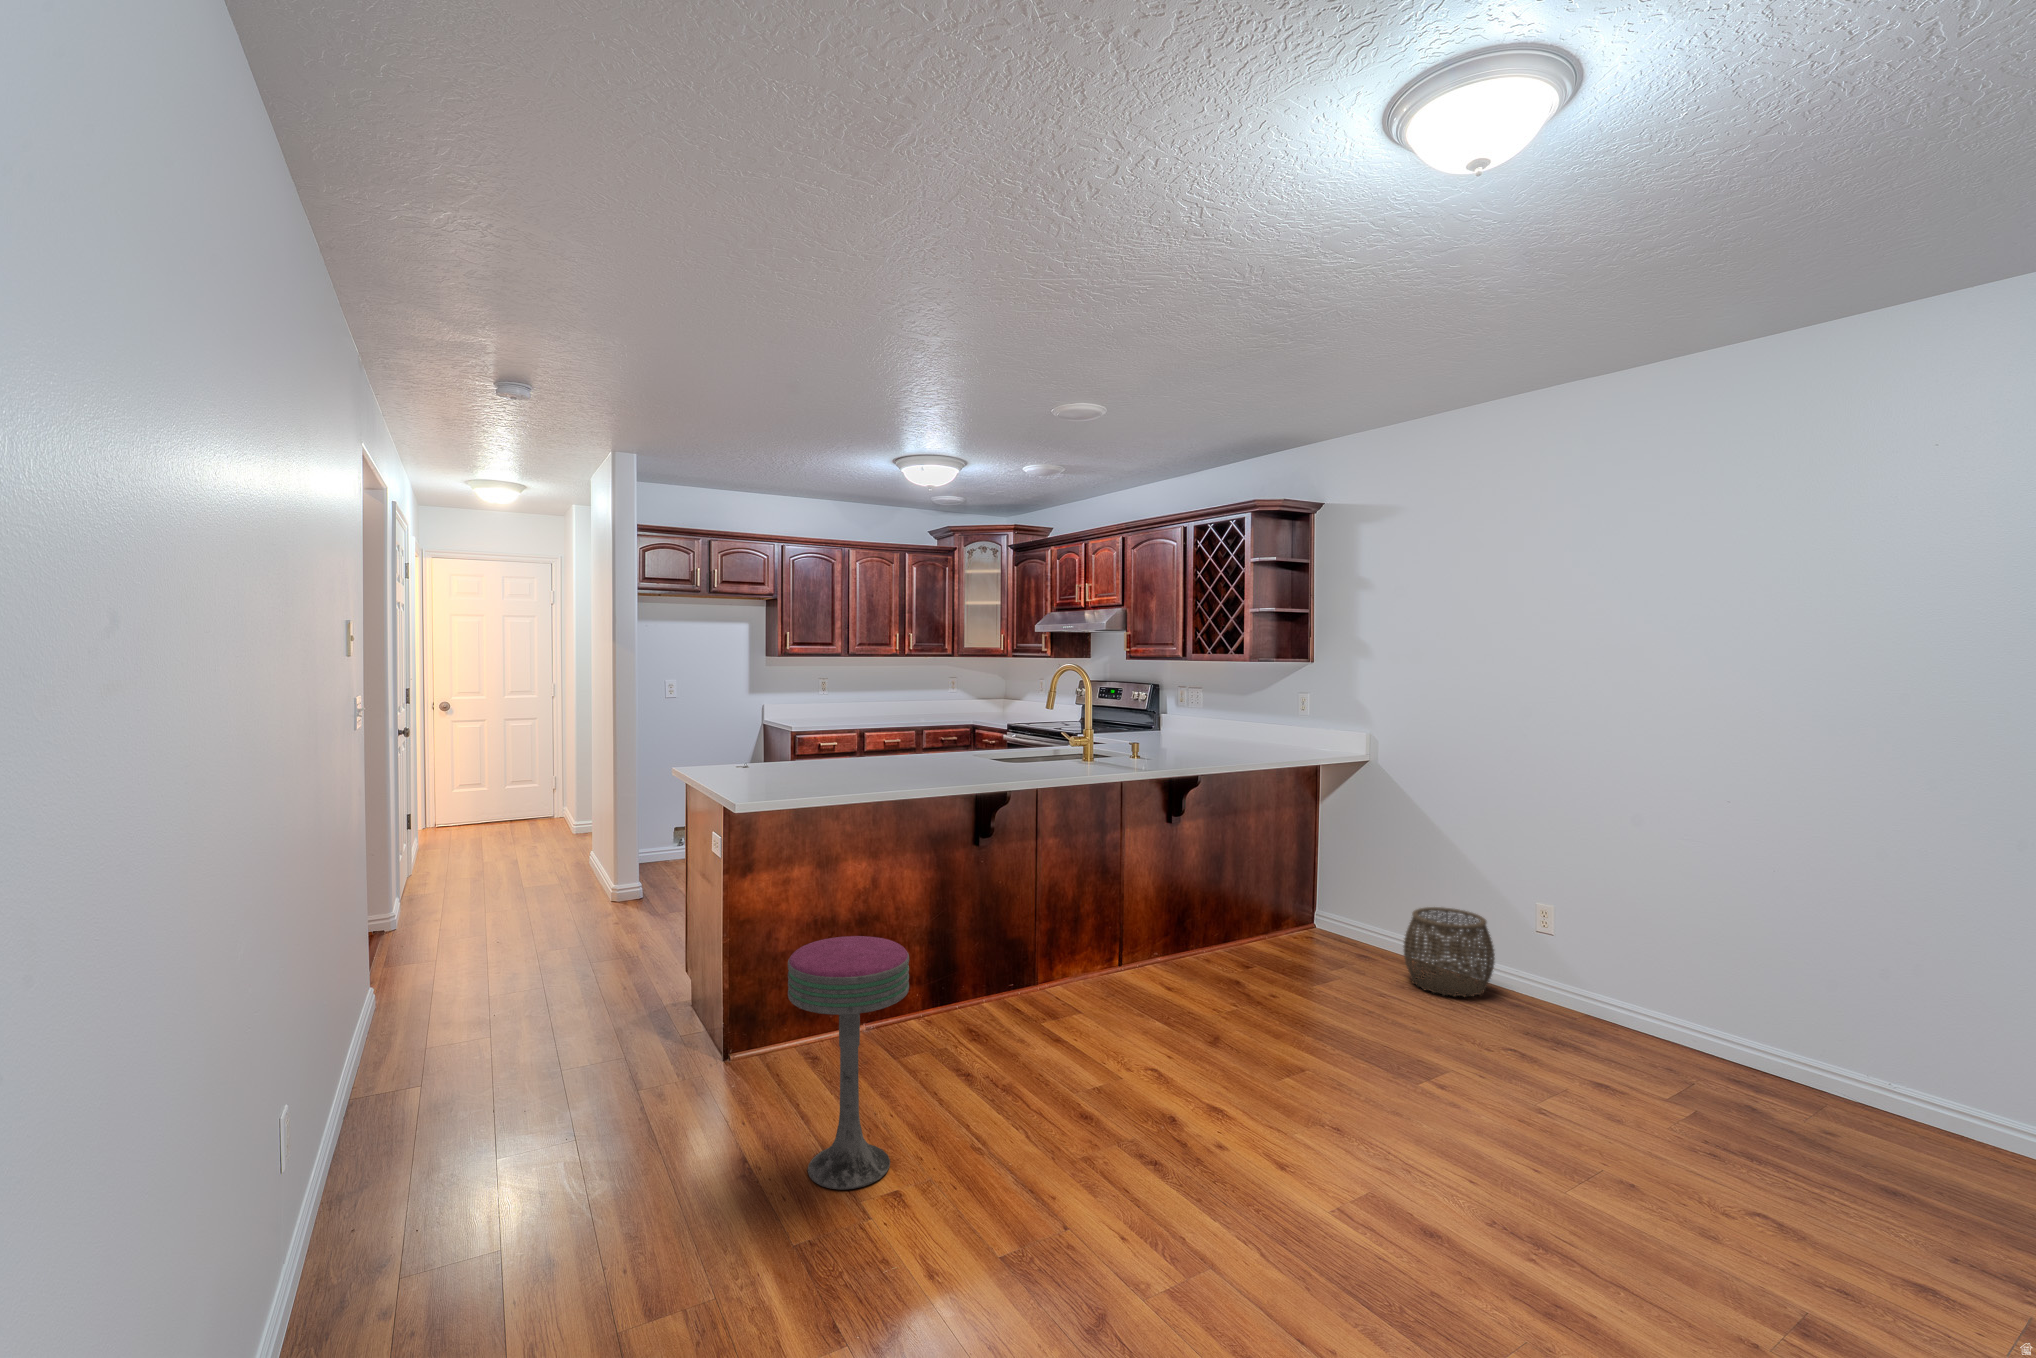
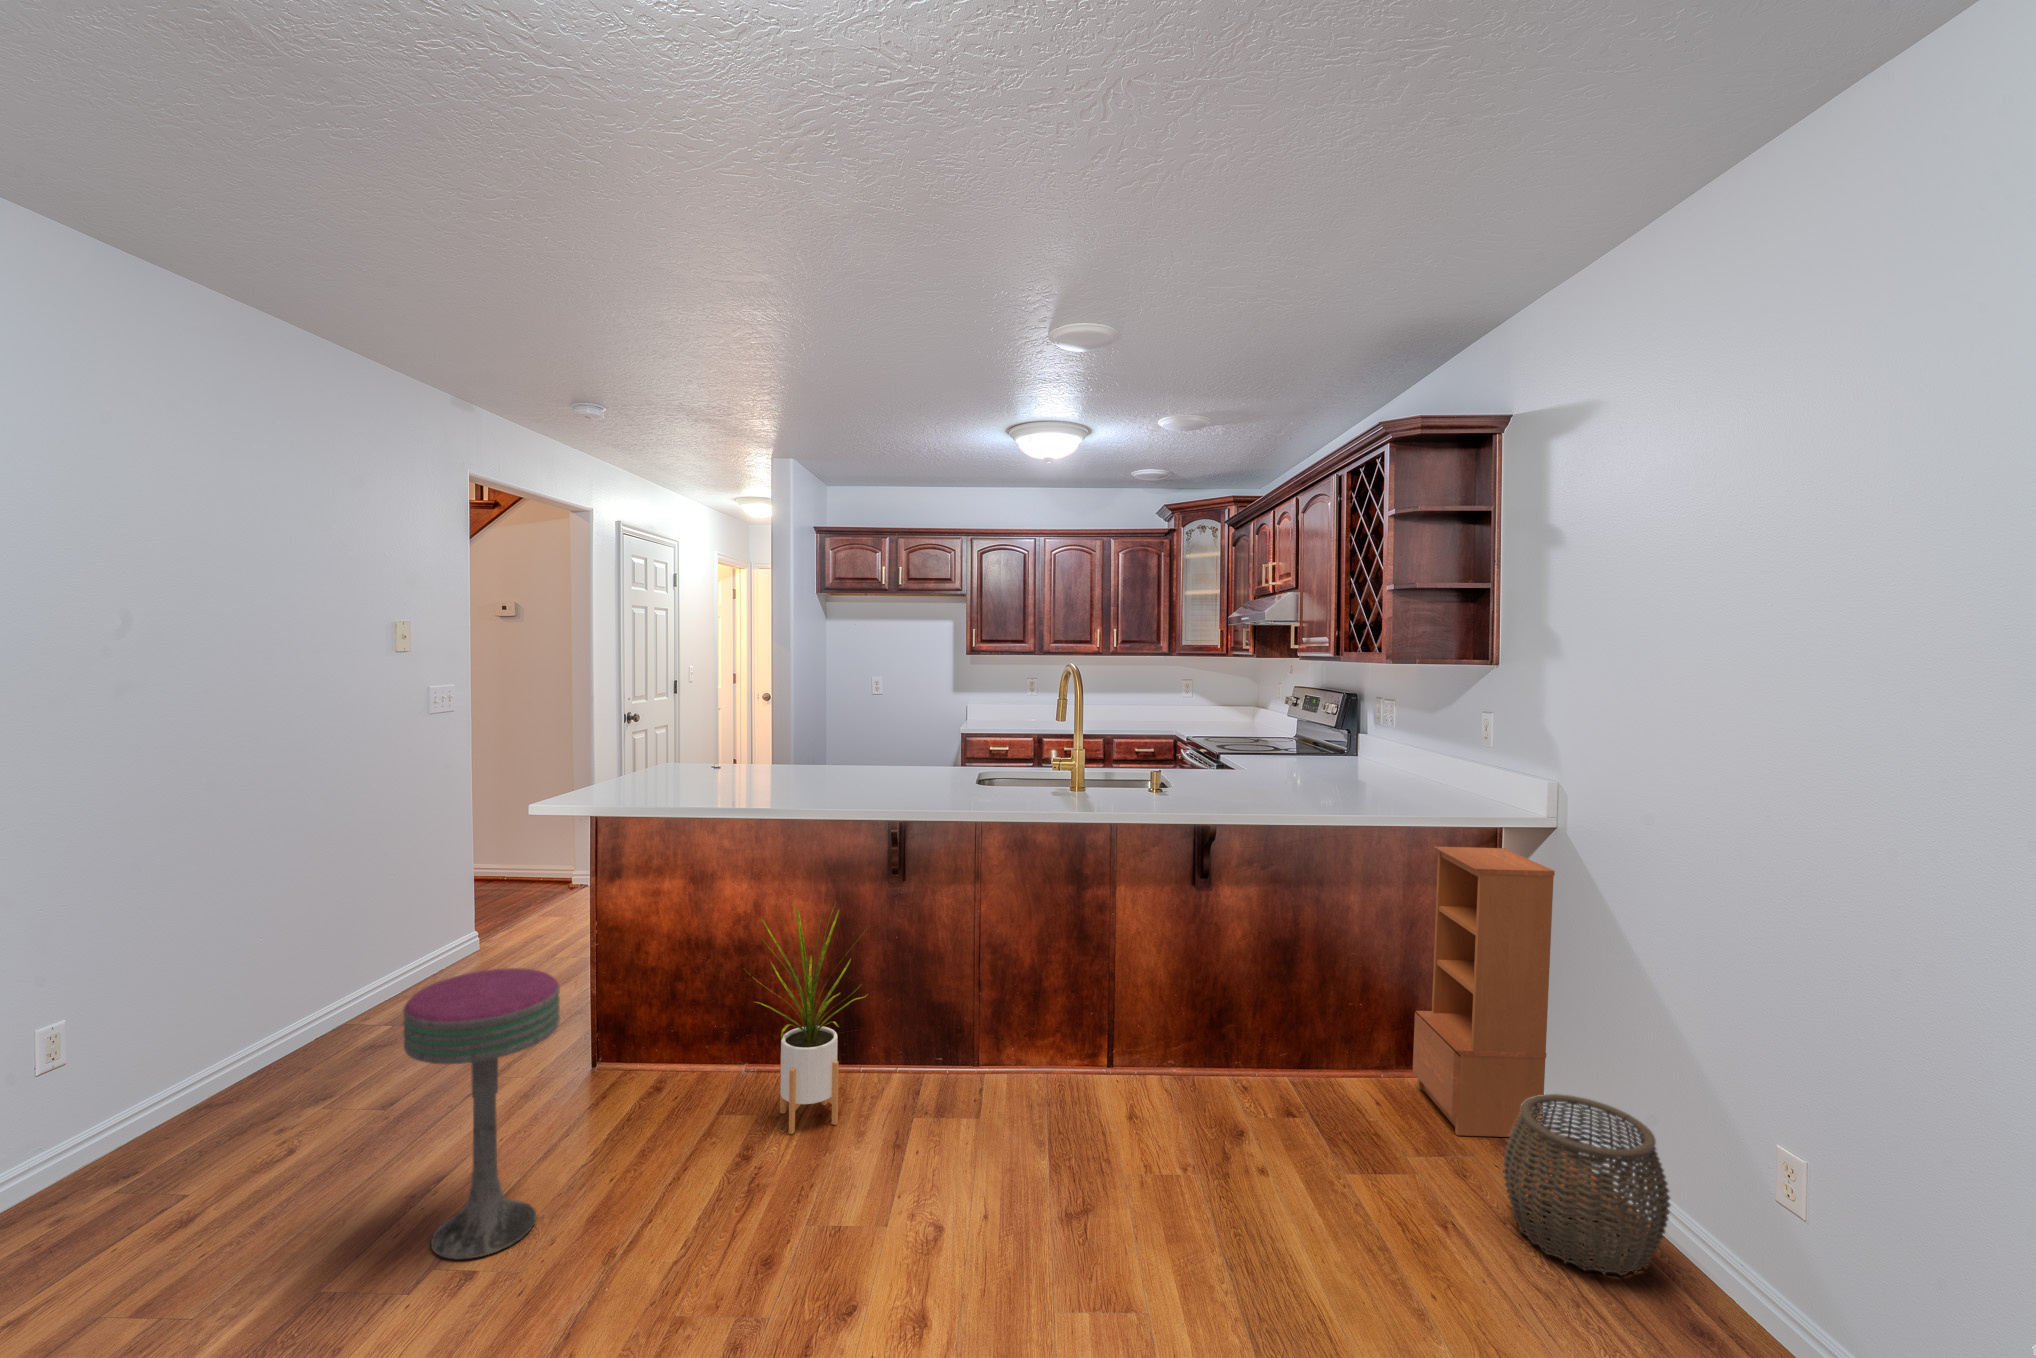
bookcase: none [1293,773,1383,956] -> present [1413,847,1555,1137]
house plant: none [923,858,1020,1054] -> present [754,901,867,1134]

